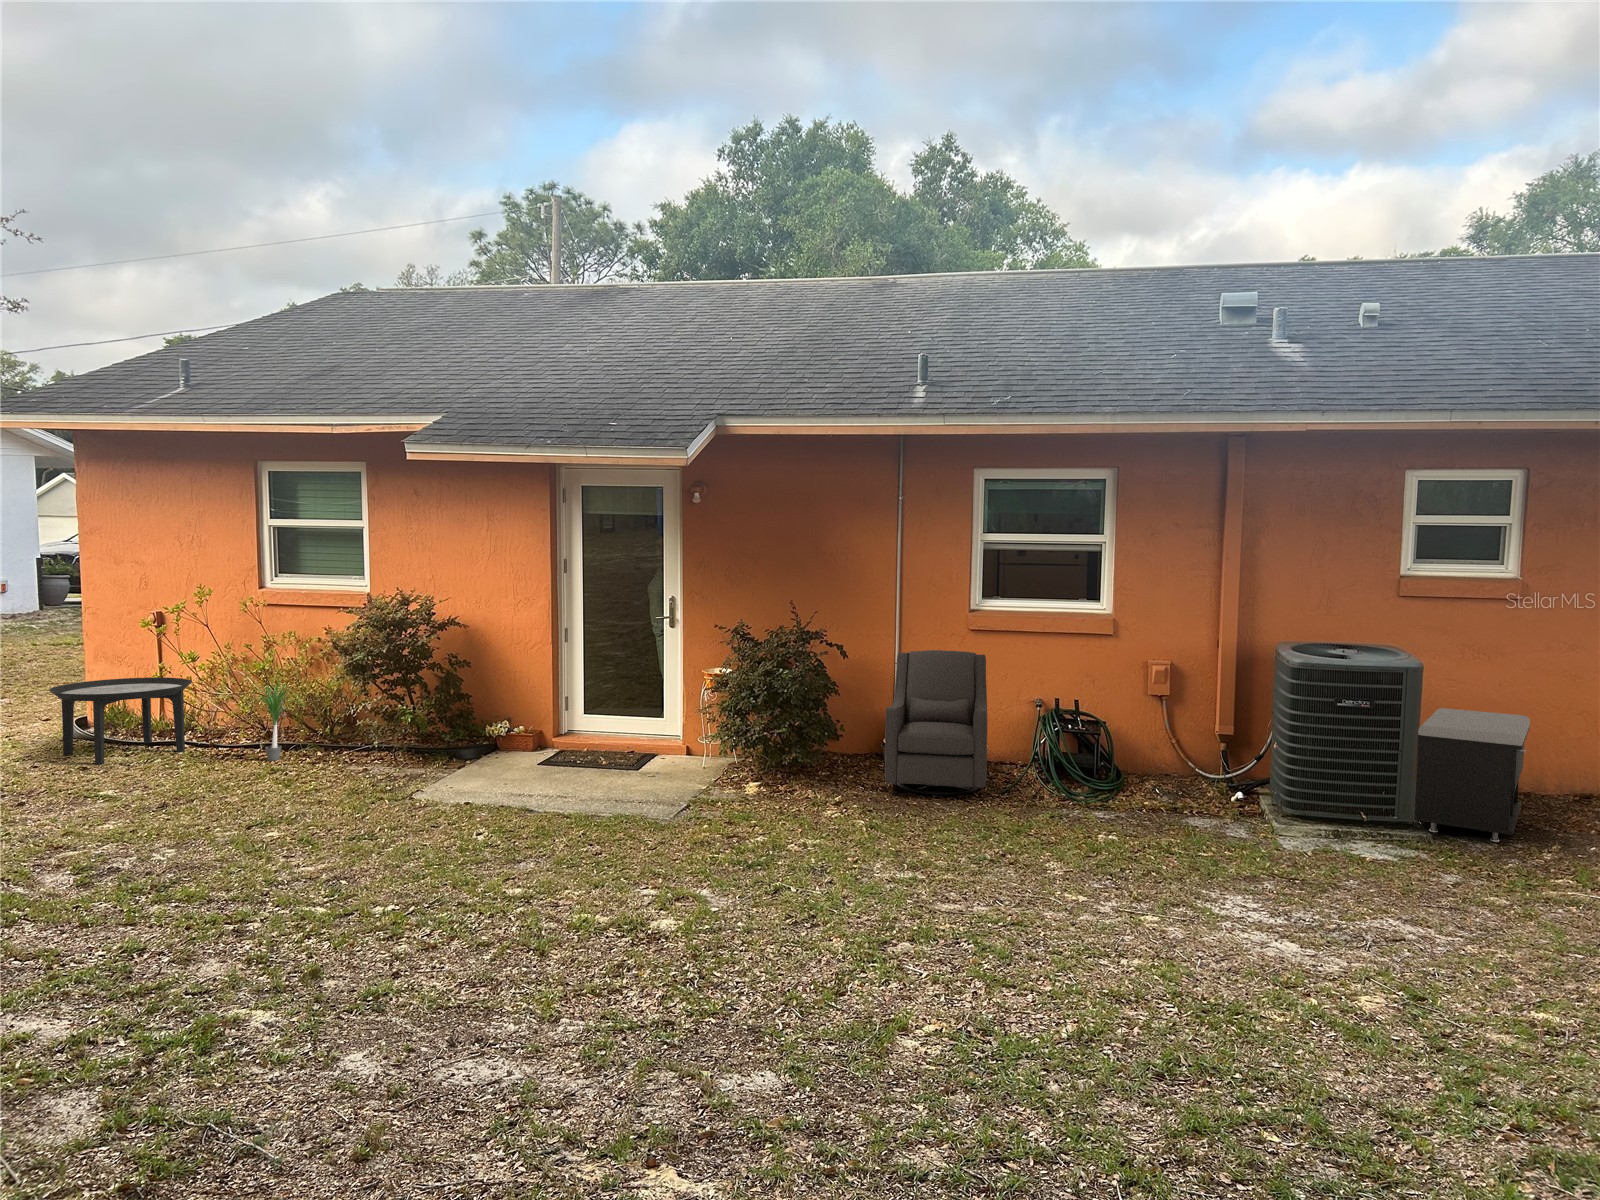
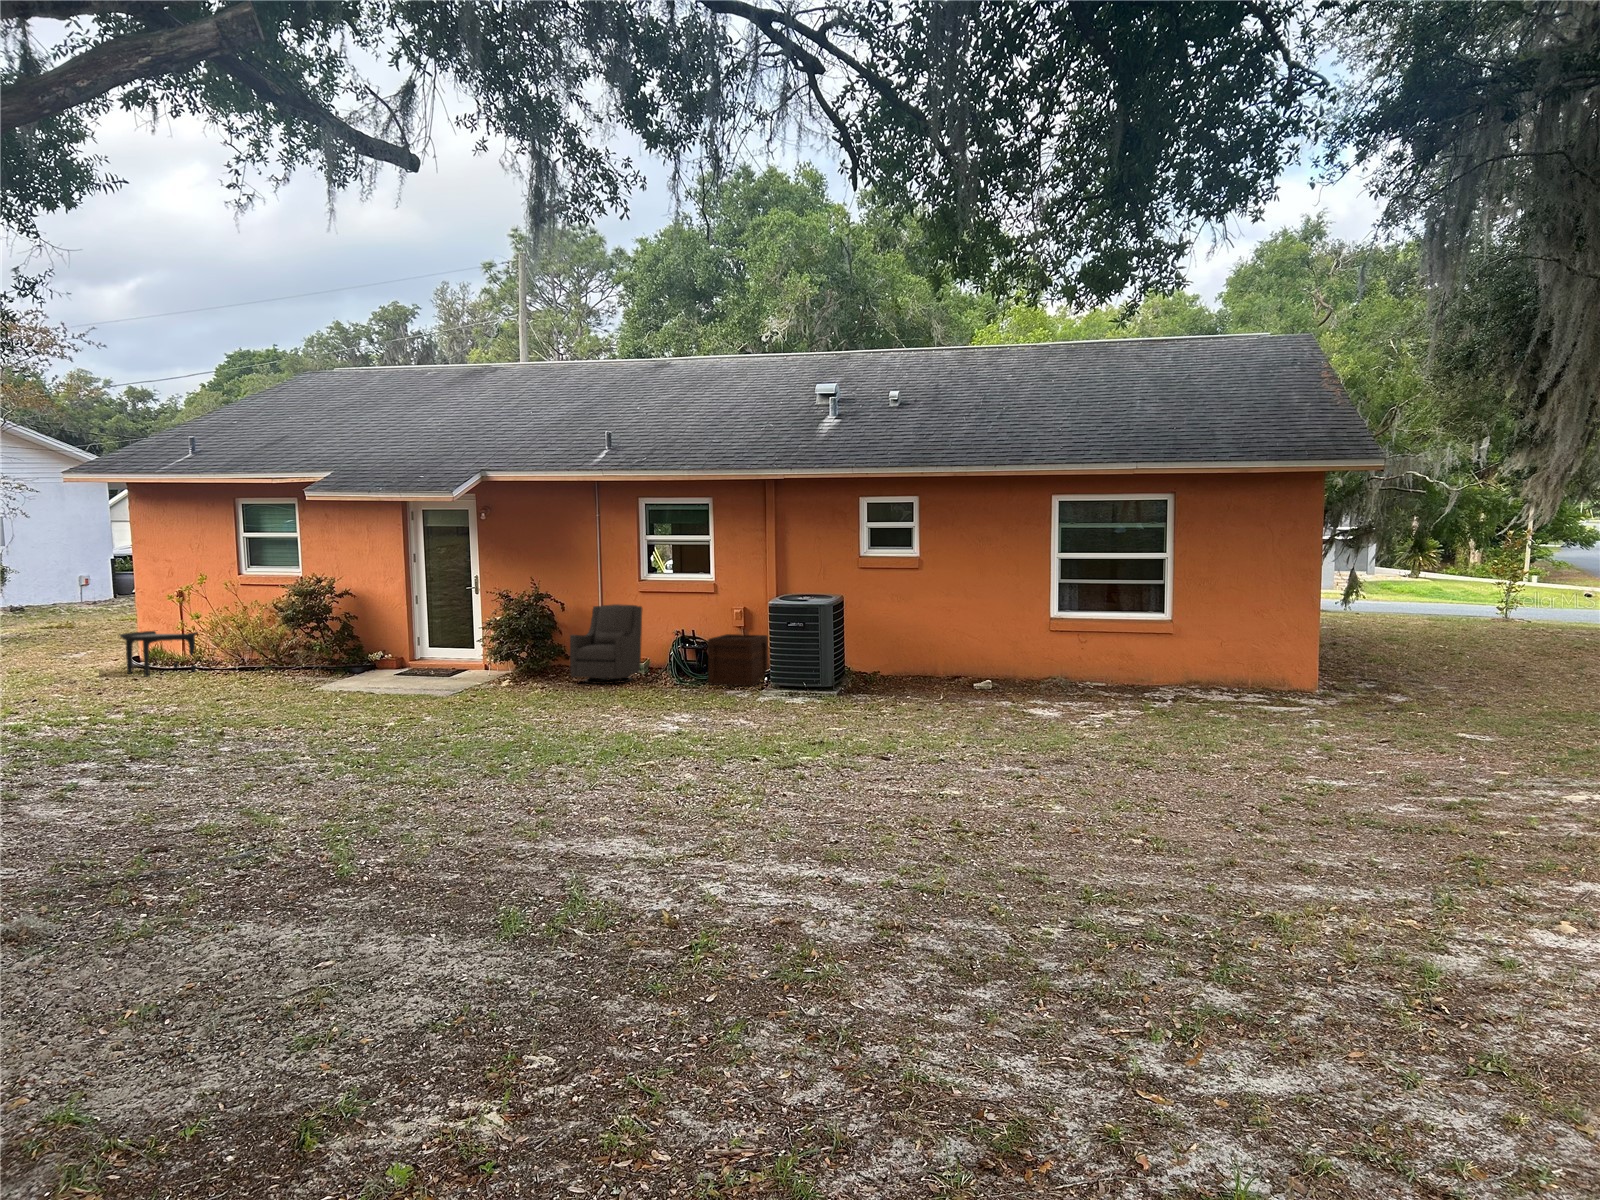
potted plant: present [261,683,300,761] -> none [227,625,264,675]
wooden crate: none [1135,706,1231,806] -> present [708,634,768,686]
storage bench: present [1415,708,1530,842] -> none [825,630,906,696]

